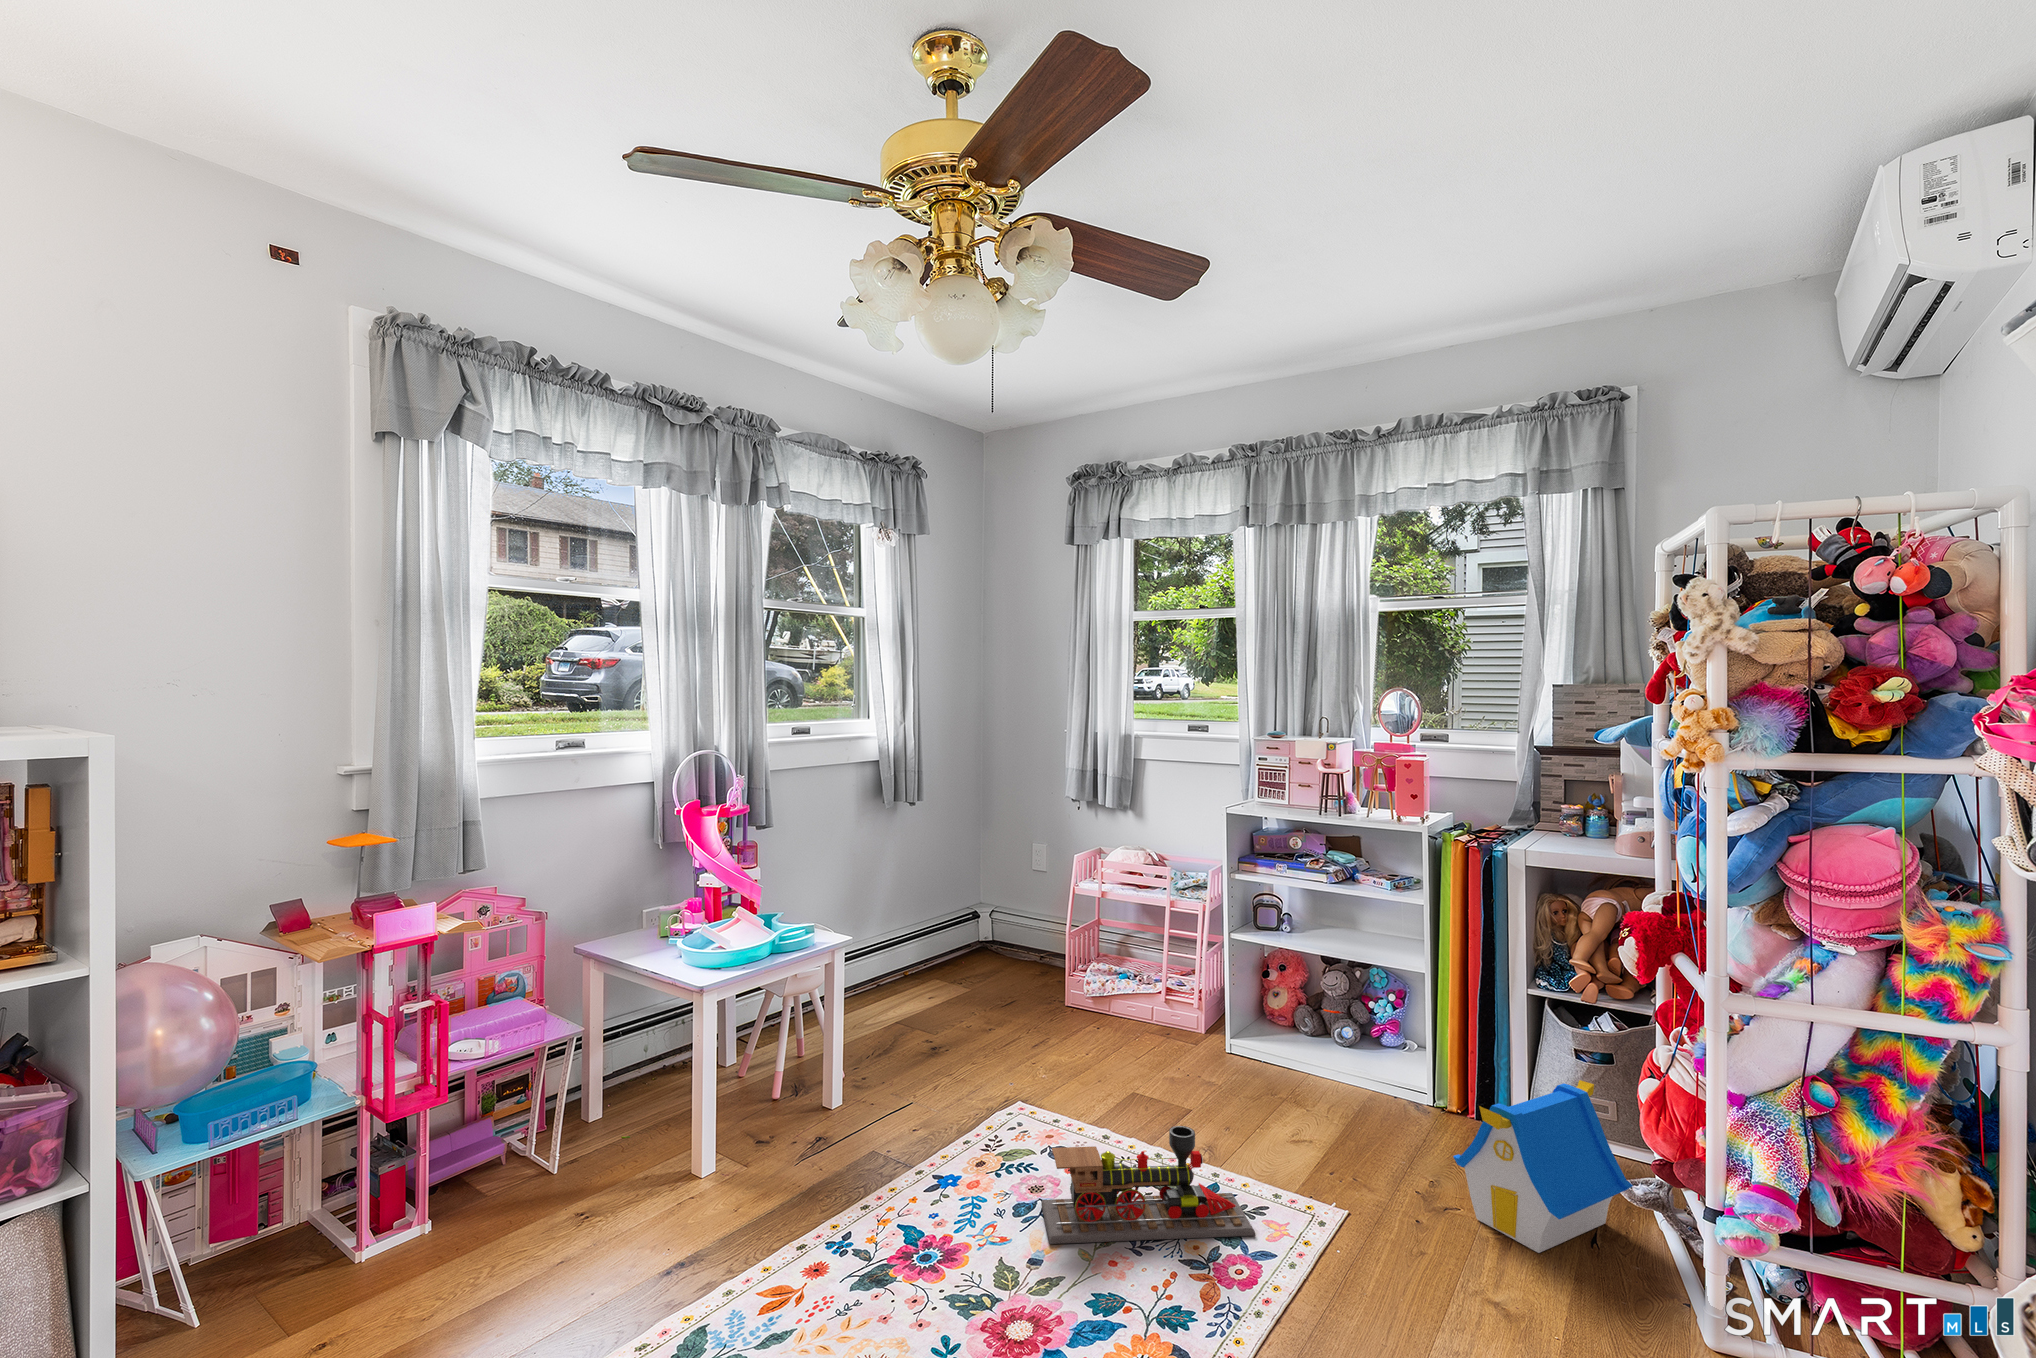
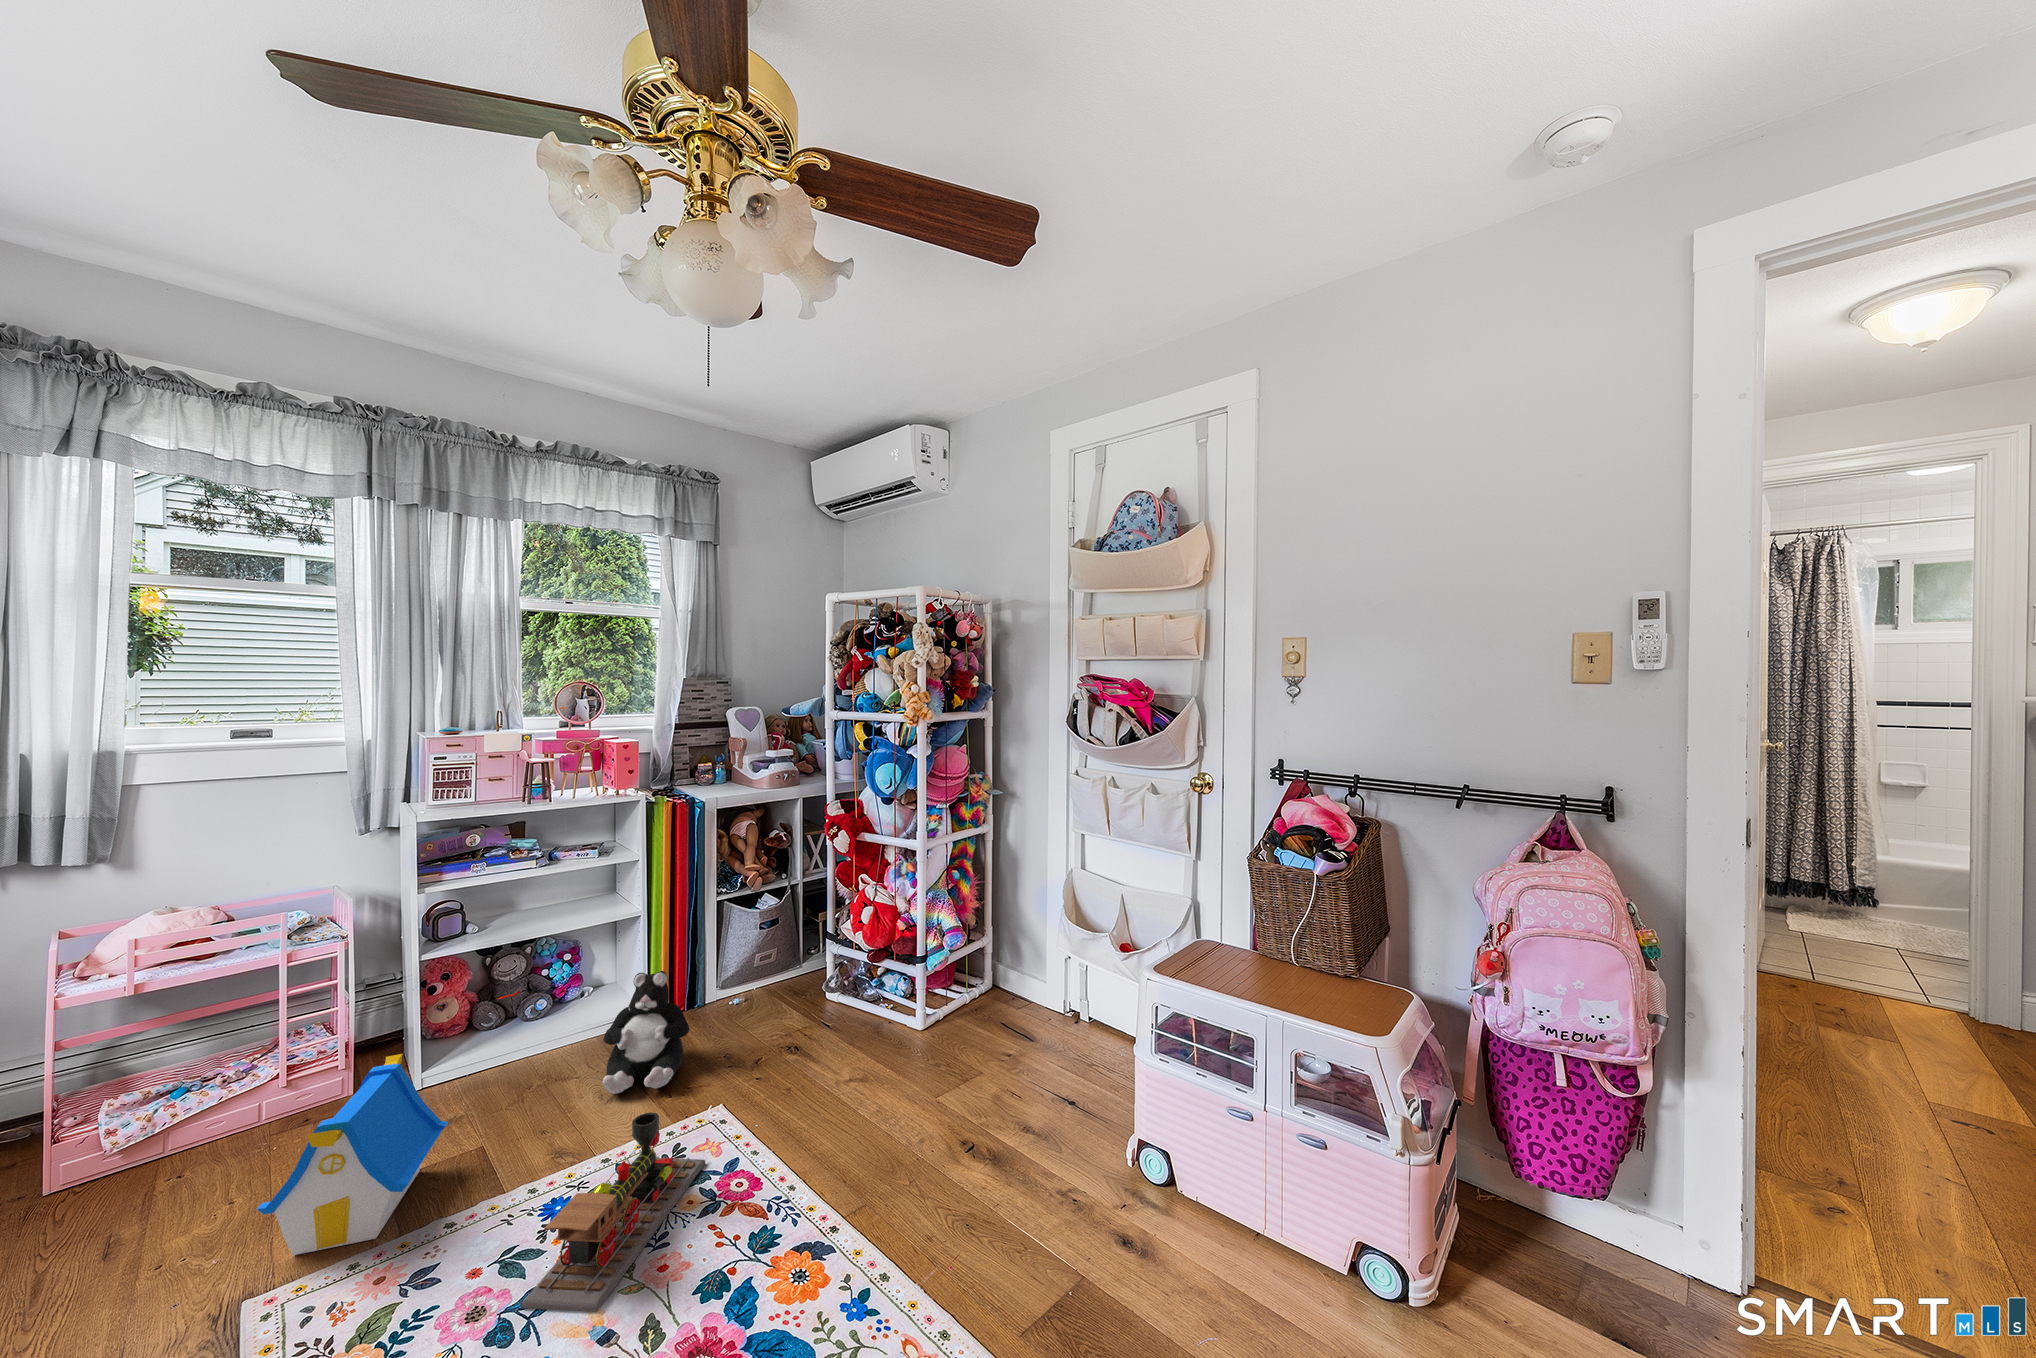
plush toy: none [1291,1024,1405,1159] -> present [603,971,689,1094]
toy house: present [1453,1080,1633,1253] -> present [257,1054,448,1255]

